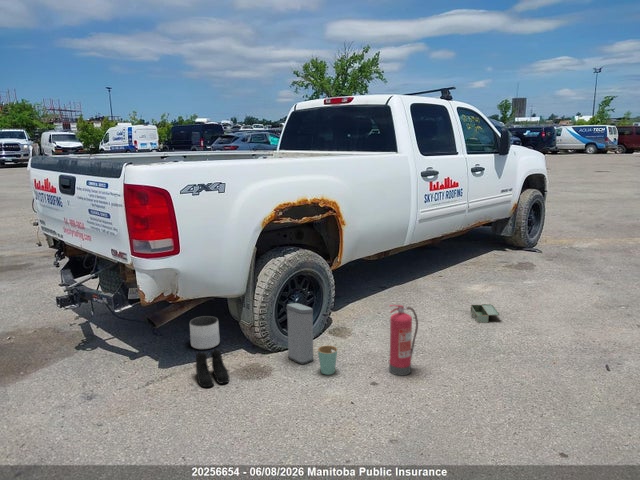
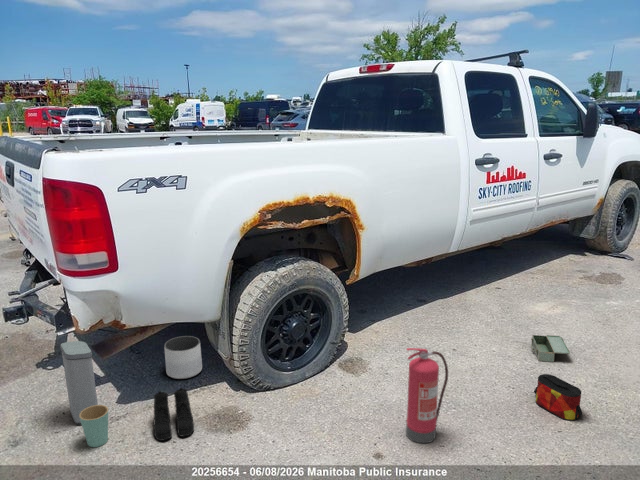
trash can: present [287,303,337,375] -> present [60,341,108,447]
bag: none [476,326,511,356] -> present [534,374,583,421]

